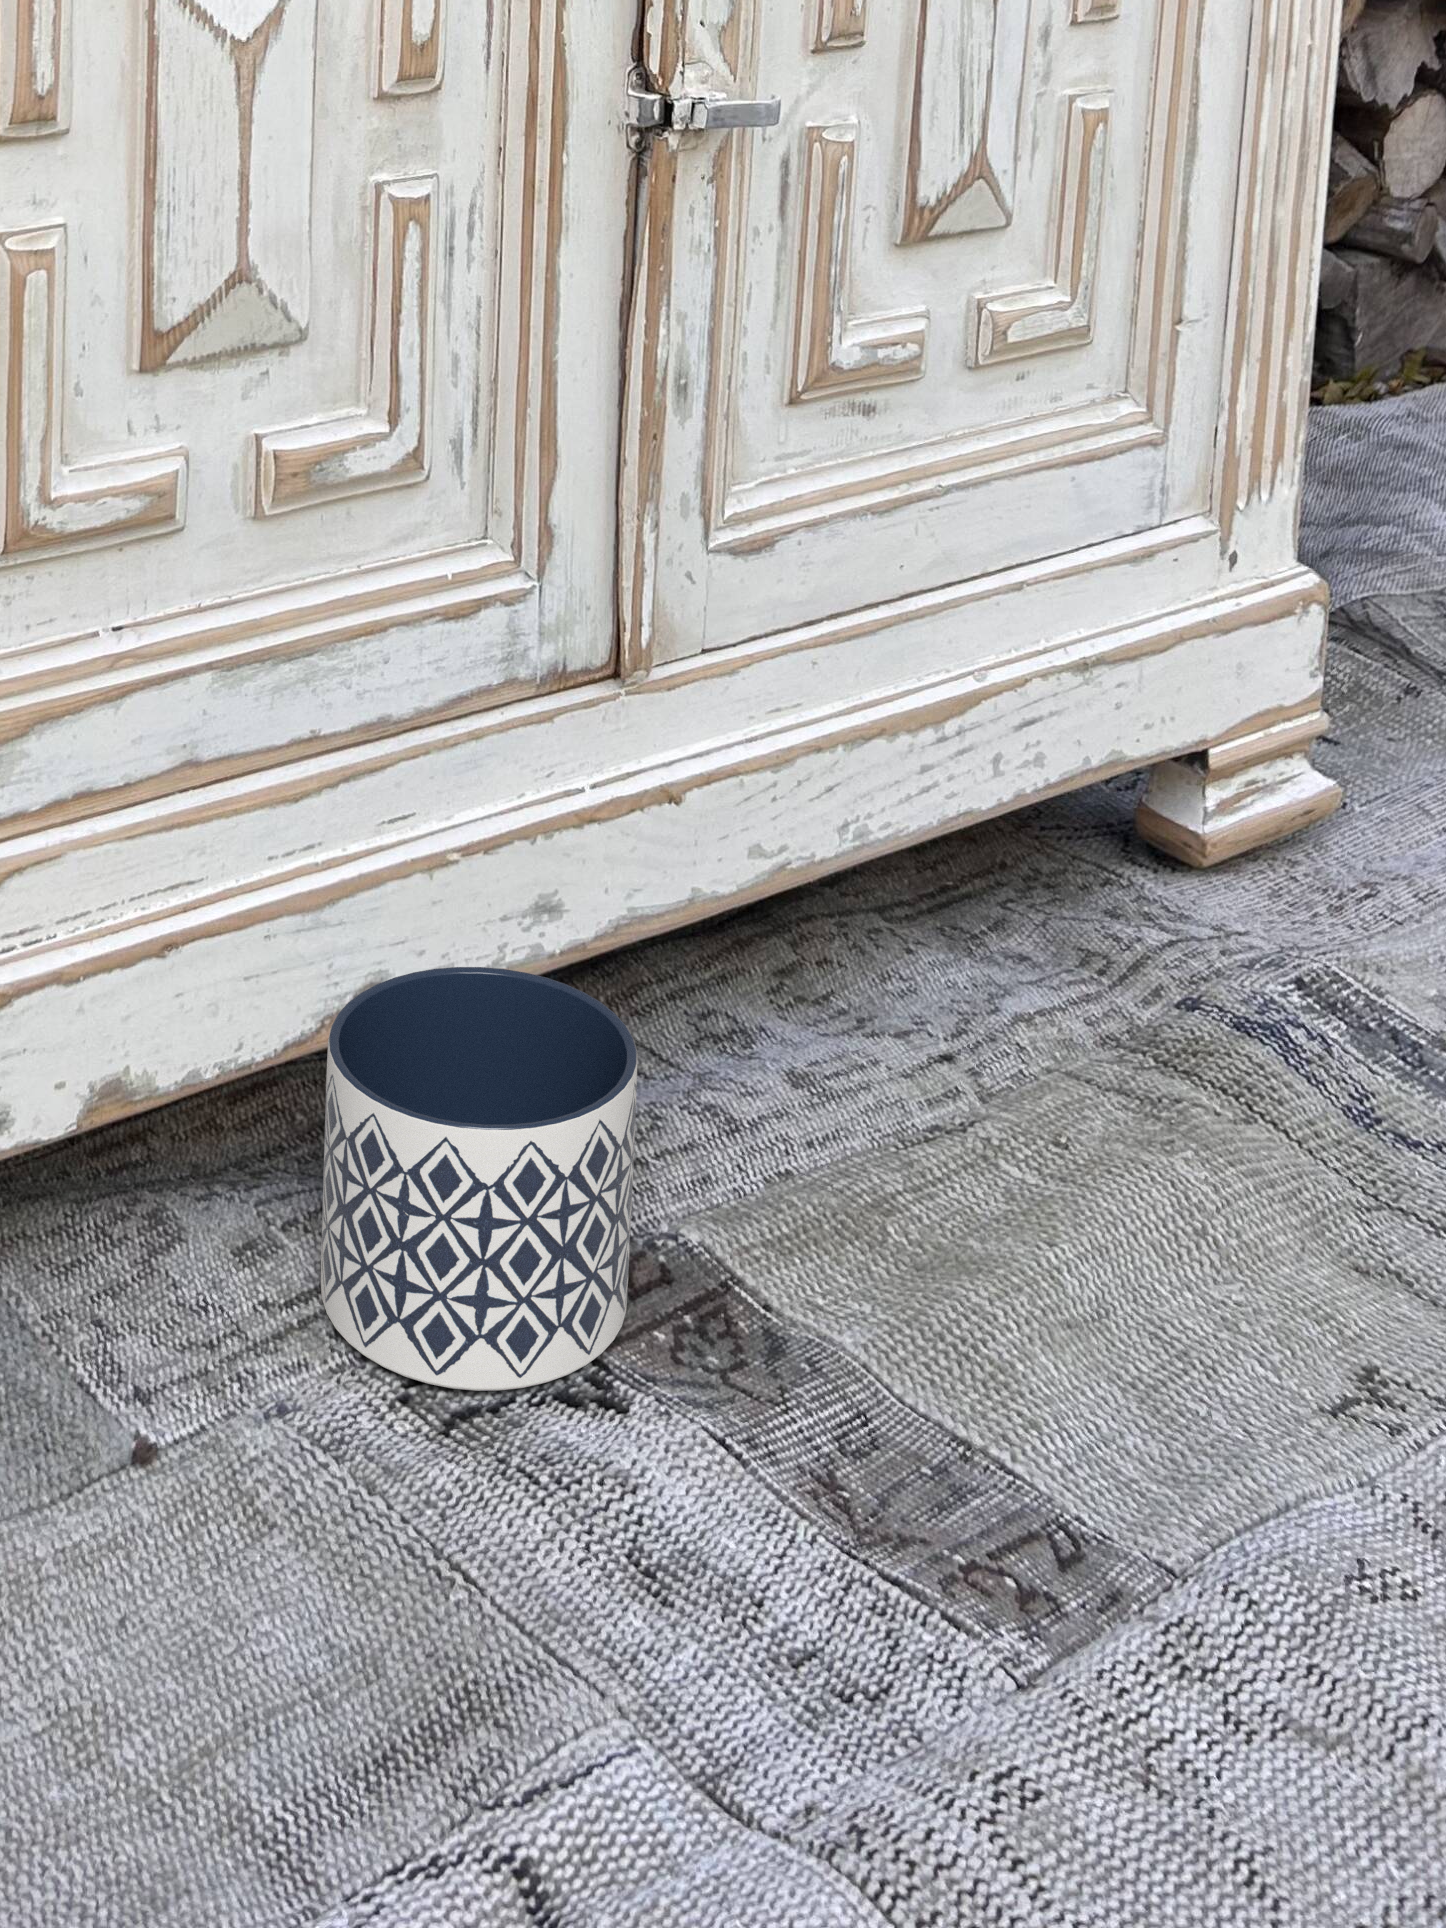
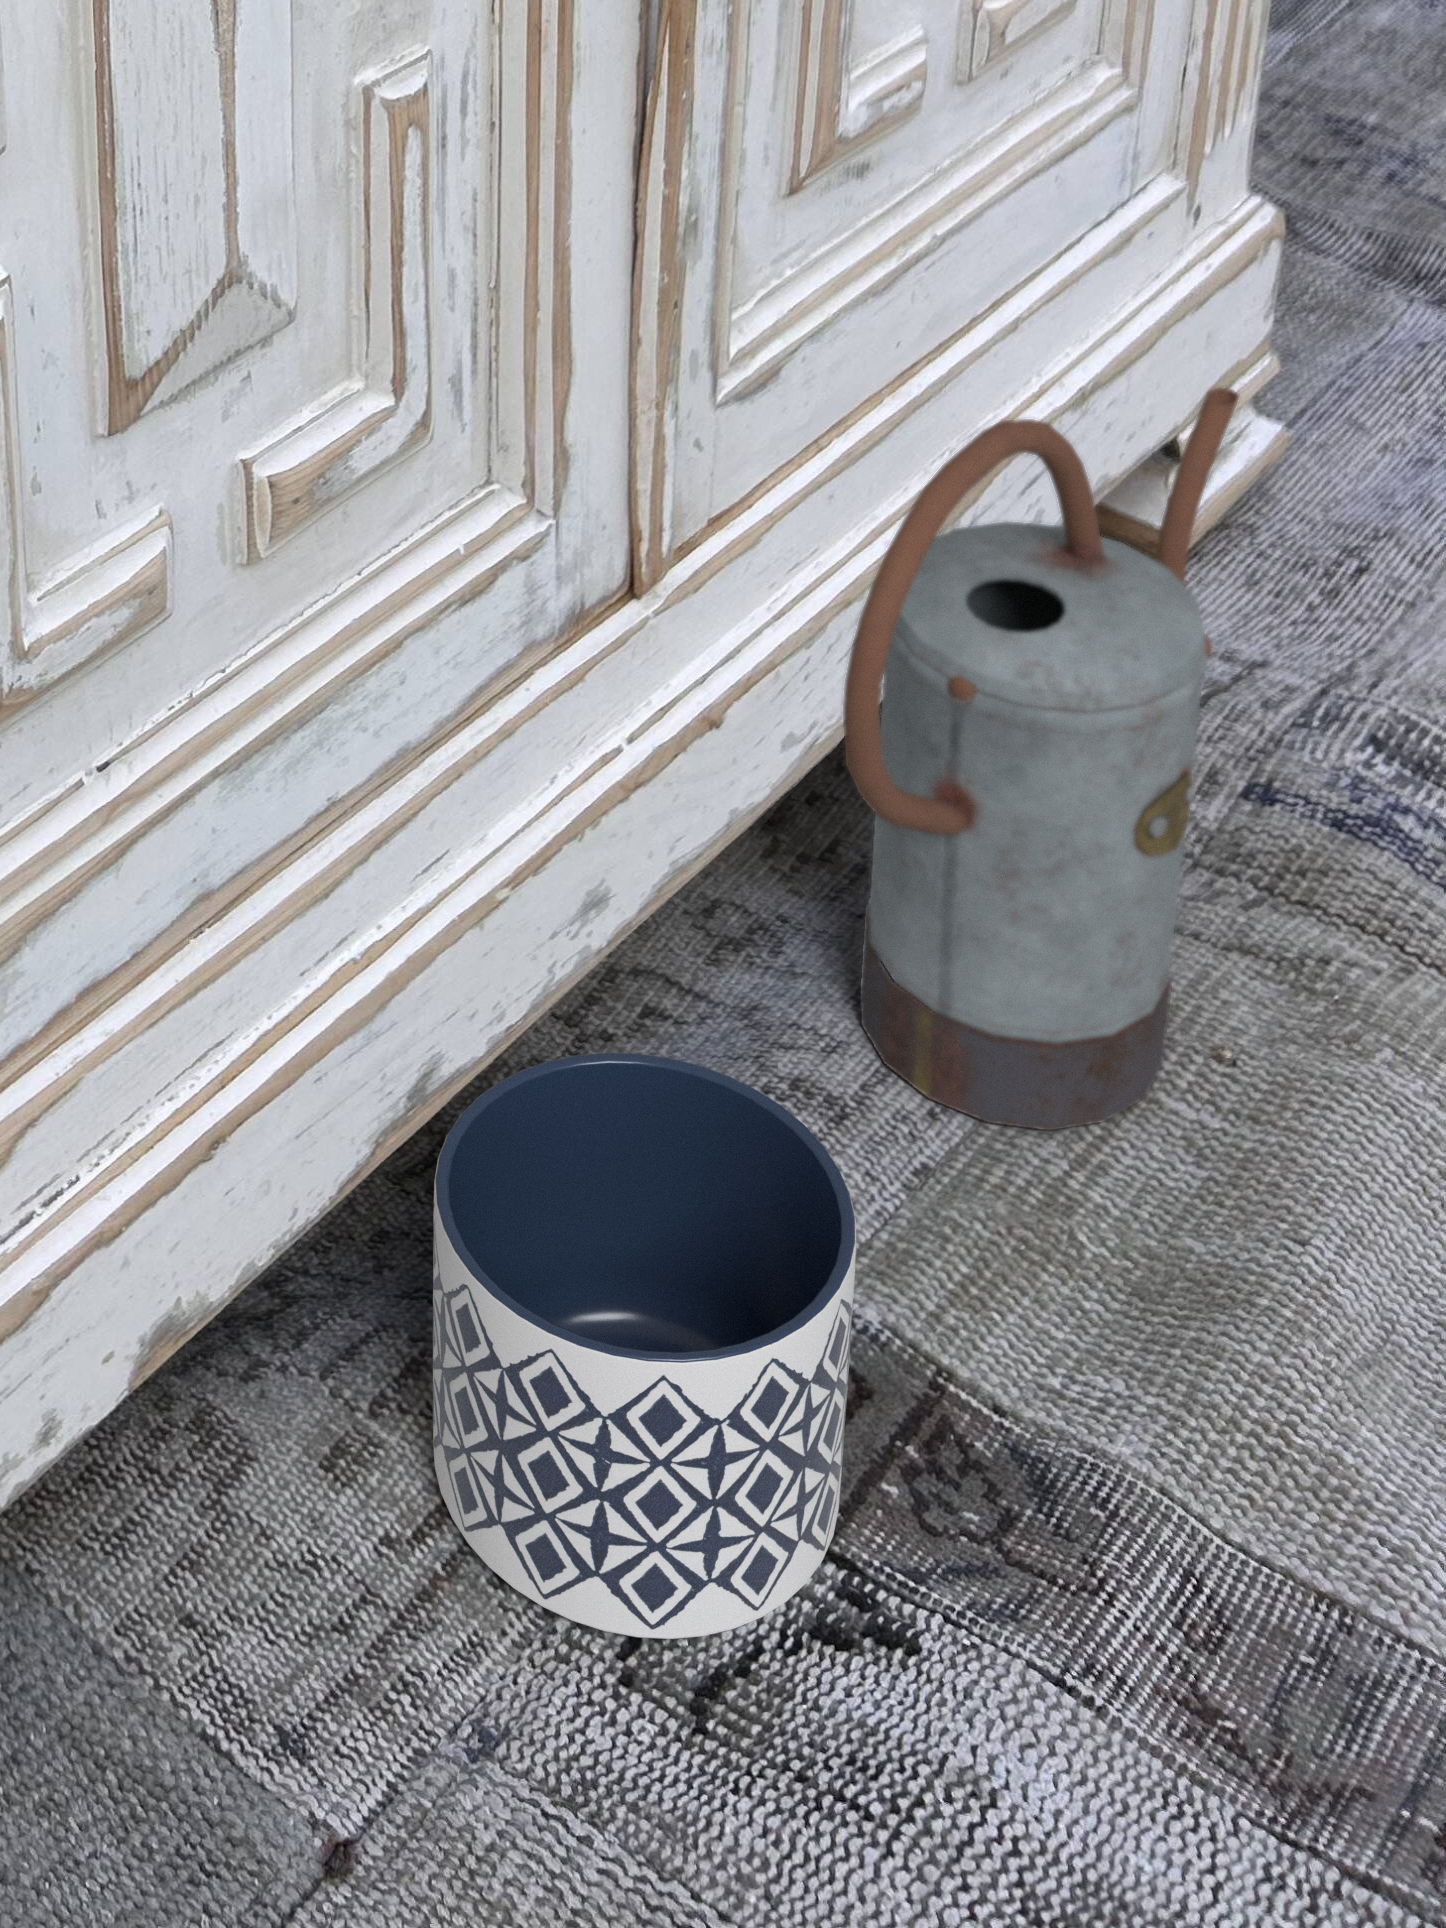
watering can: none [721,548,1134,1167] -> present [843,388,1239,1130]

